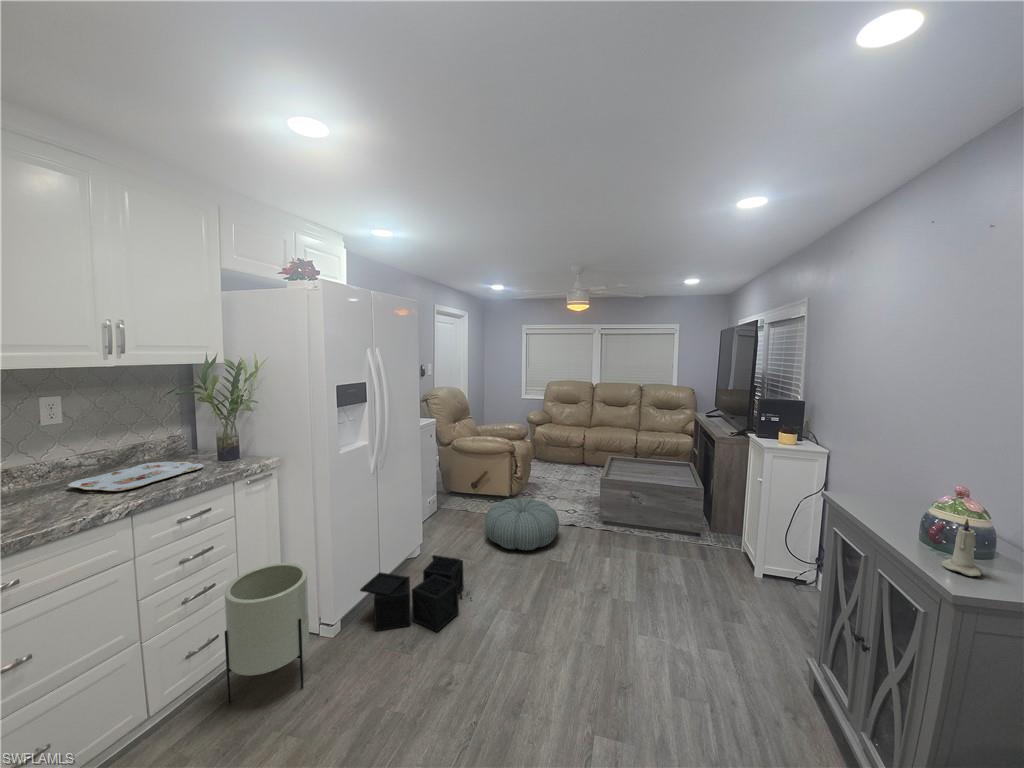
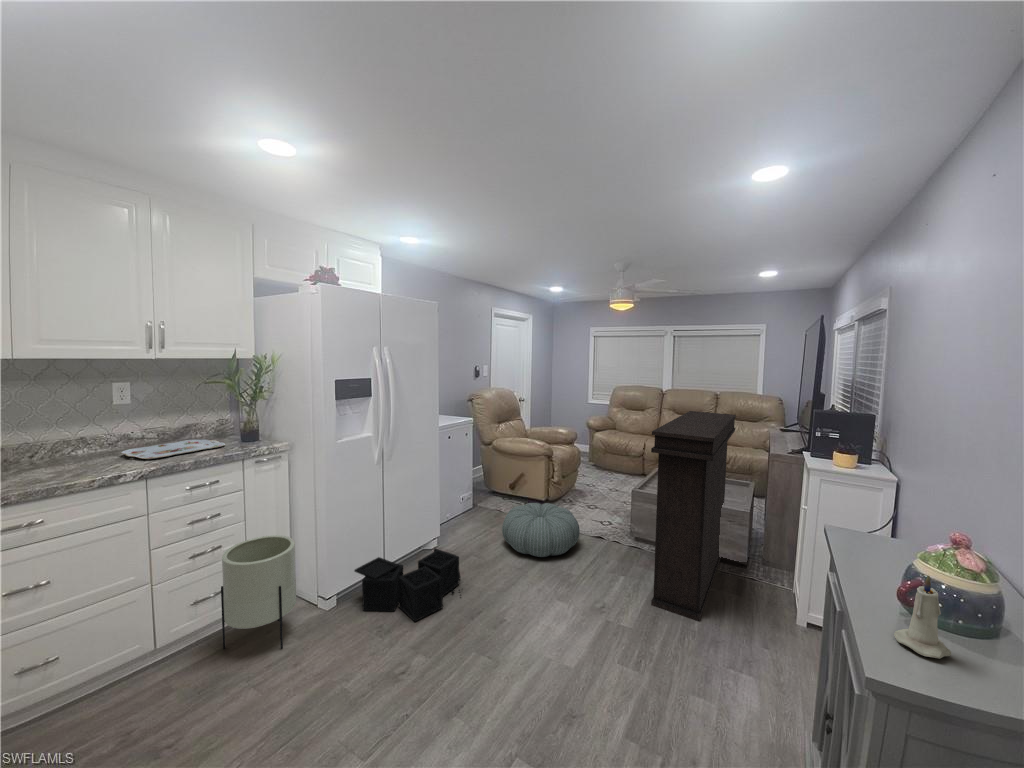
console table: none [642,403,699,587] -> present [651,411,736,622]

